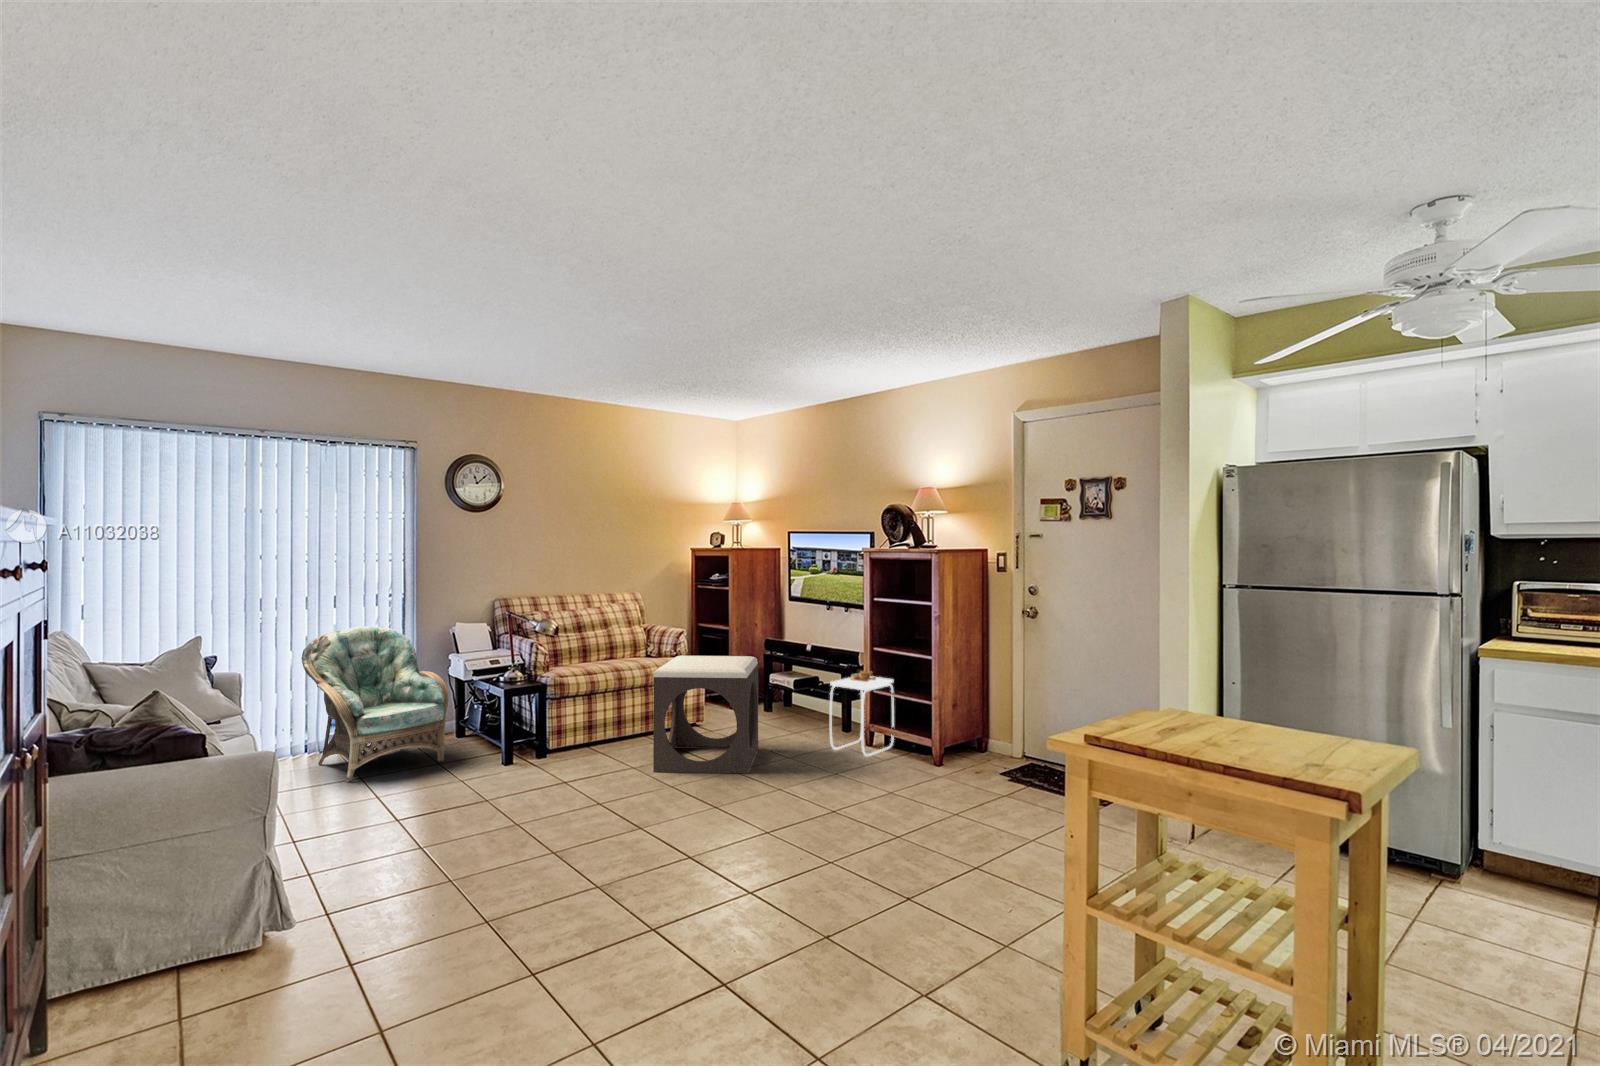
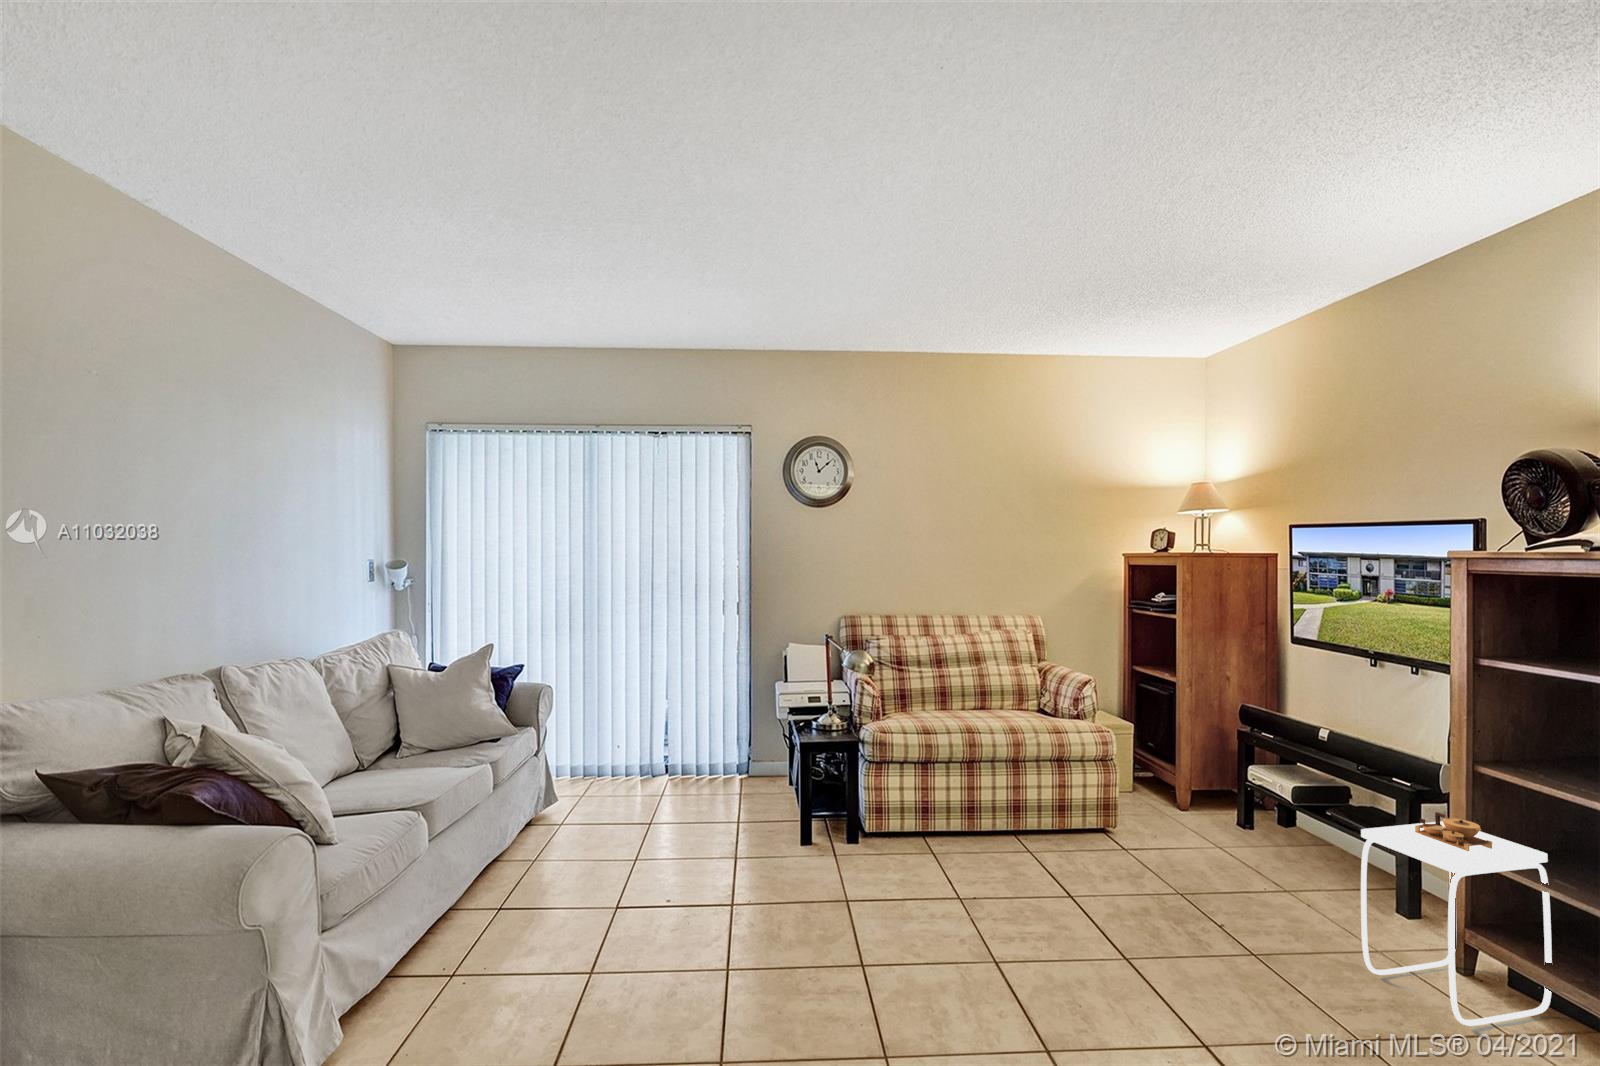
armchair: present [302,626,448,782] -> none [613,639,751,829]
footstool: present [653,656,758,774] -> none [979,726,1197,990]

